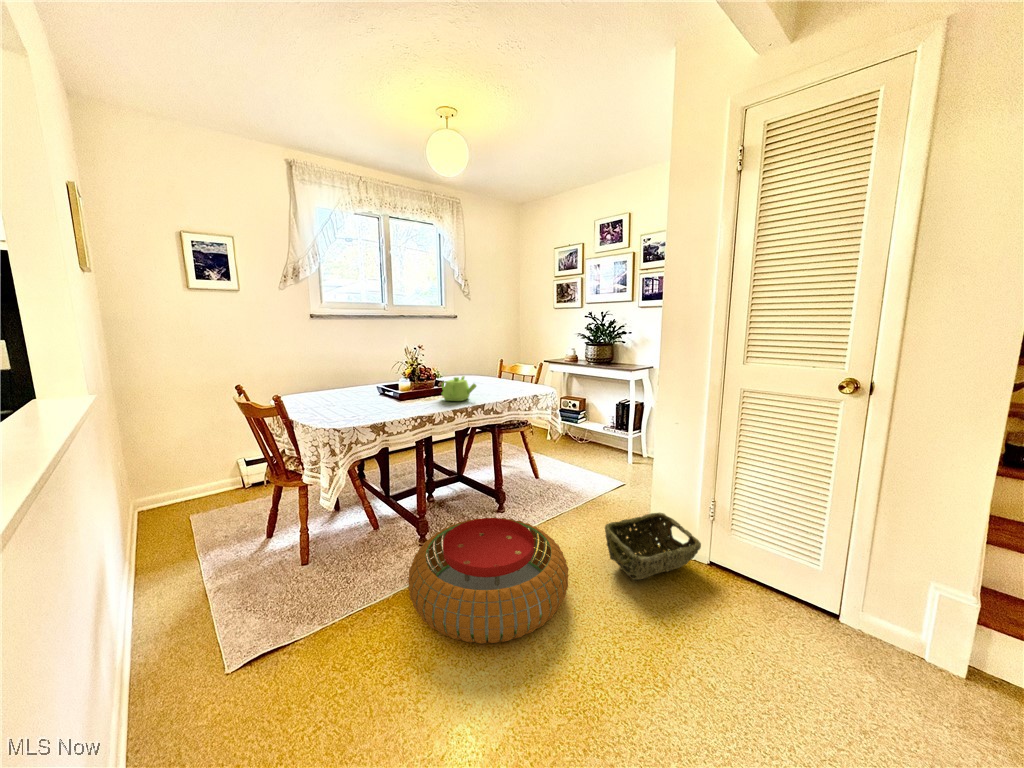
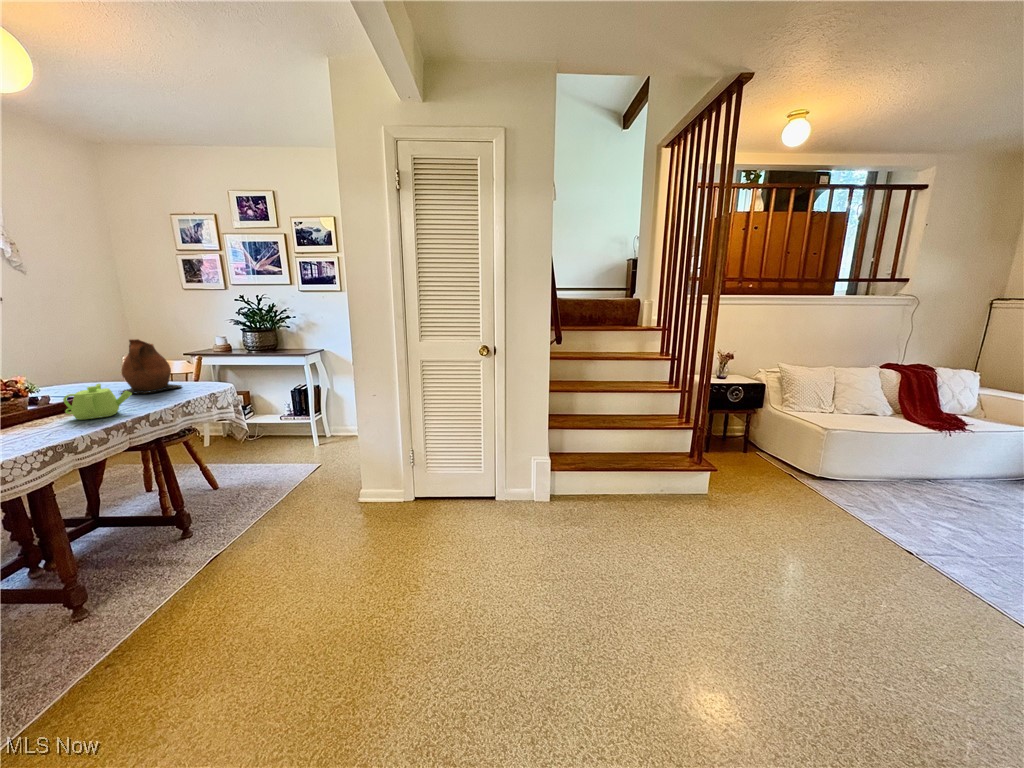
ceramic pitcher: none [482,345,520,388] -> present [122,339,182,393]
woven basket: present [605,513,701,580] -> none [331,474,410,534]
pouf: present [408,517,568,644] -> none [98,527,317,678]

